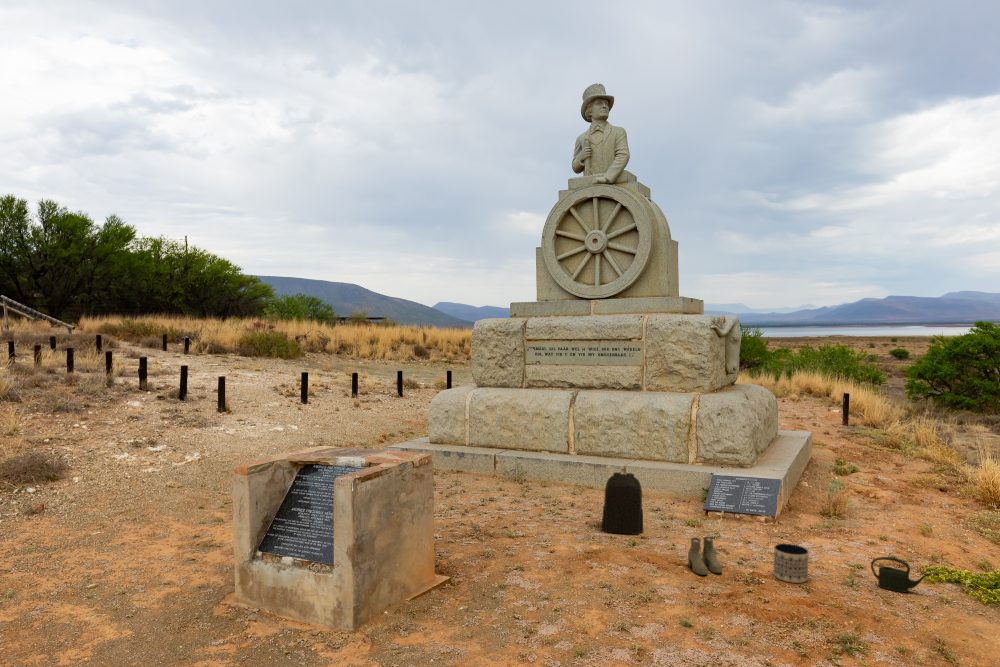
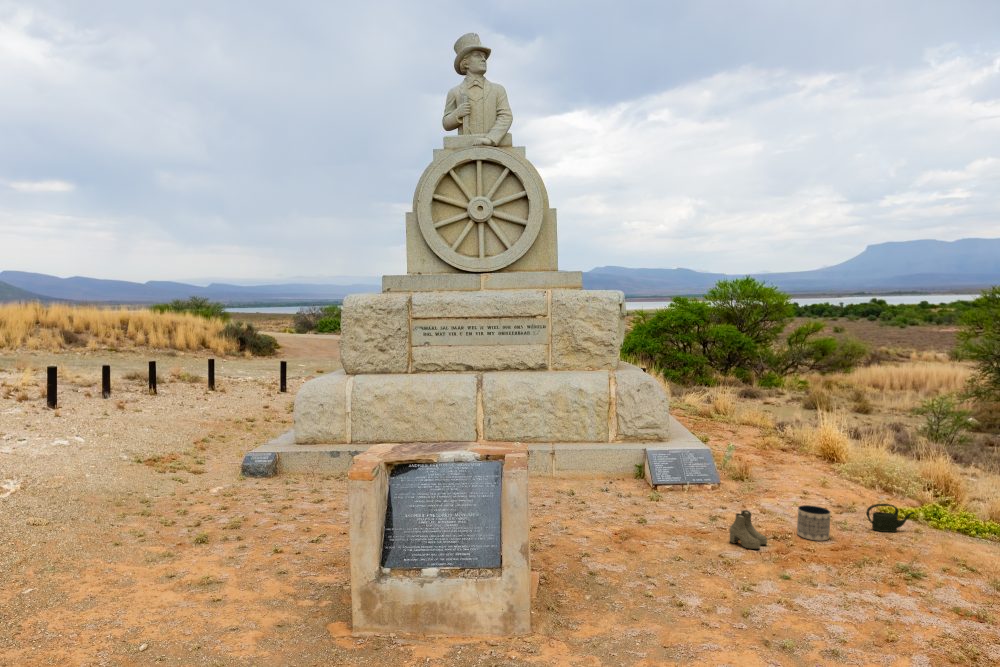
backpack: present [602,472,643,535] -> none [597,456,642,523]

